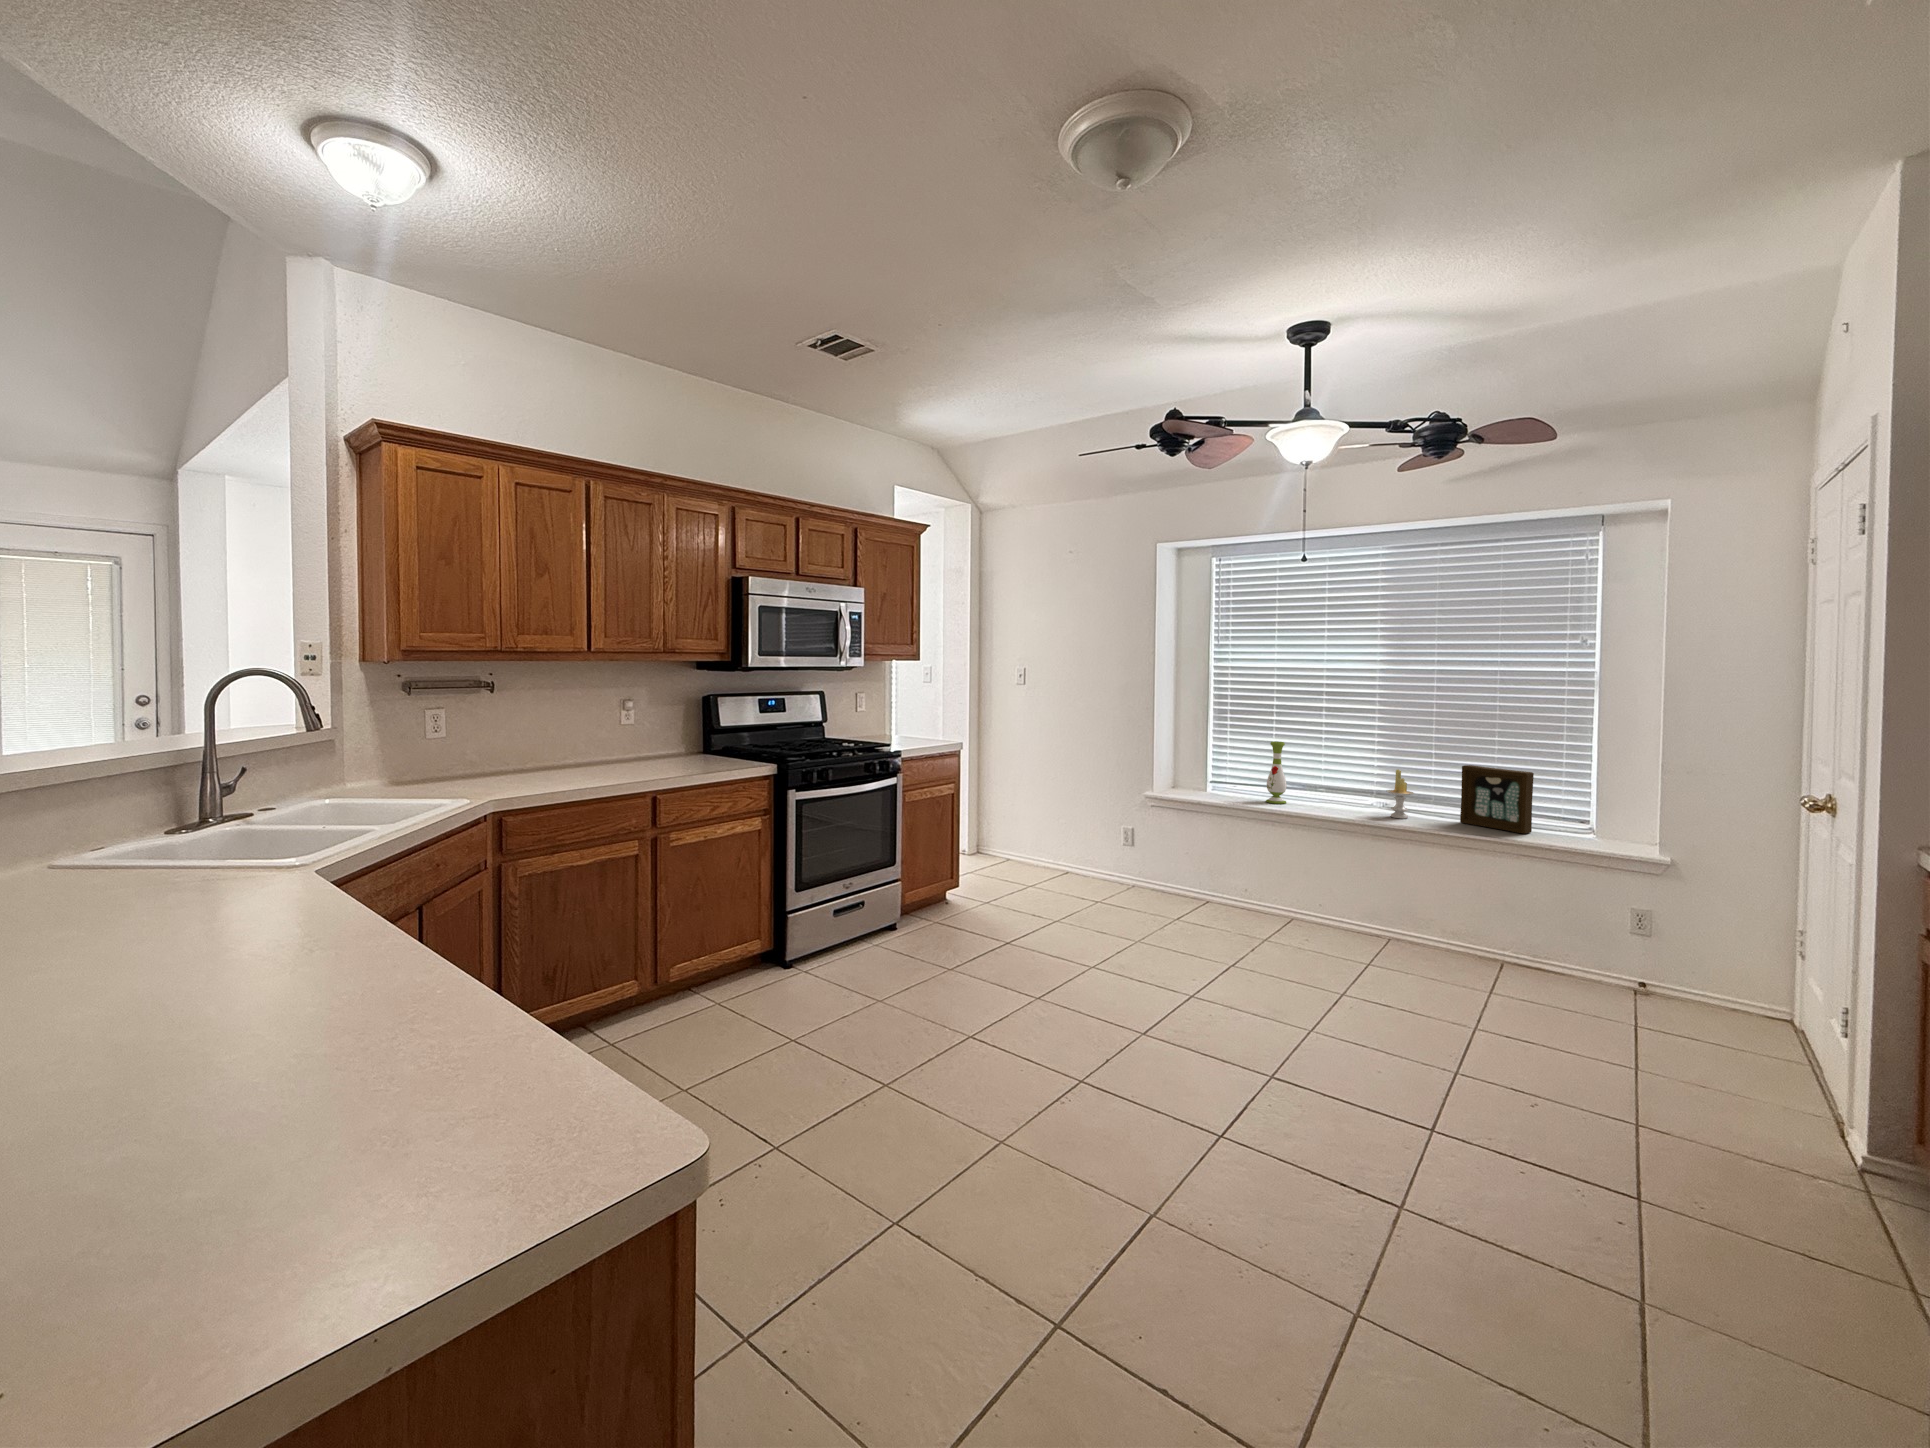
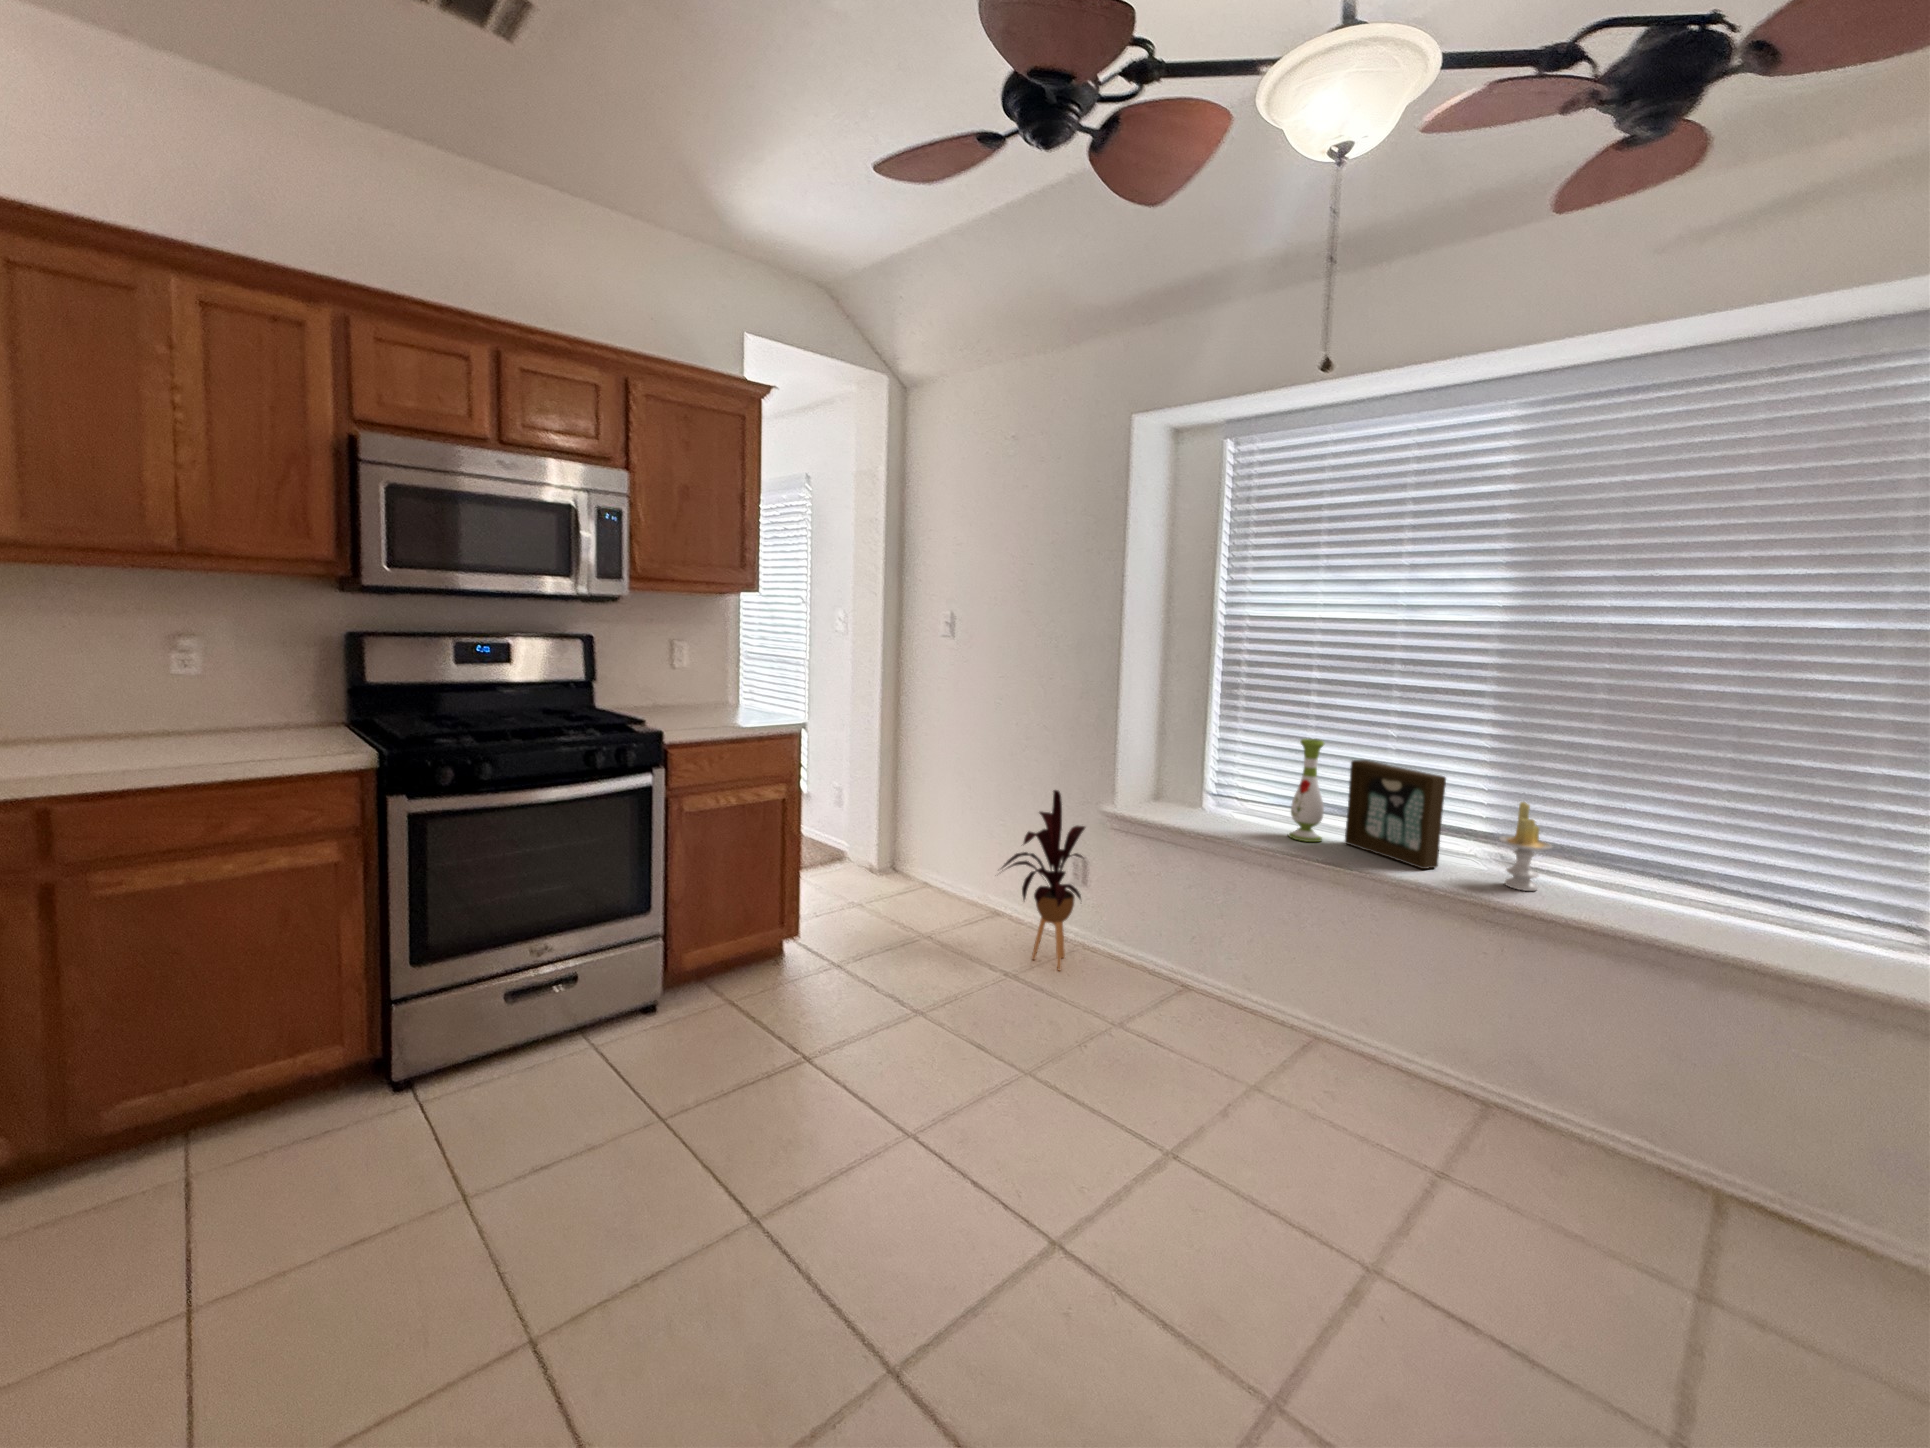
picture frame: present [1460,765,1534,834] -> present [1345,760,1446,869]
house plant: none [1080,781,1143,899] -> present [1002,790,1085,970]

